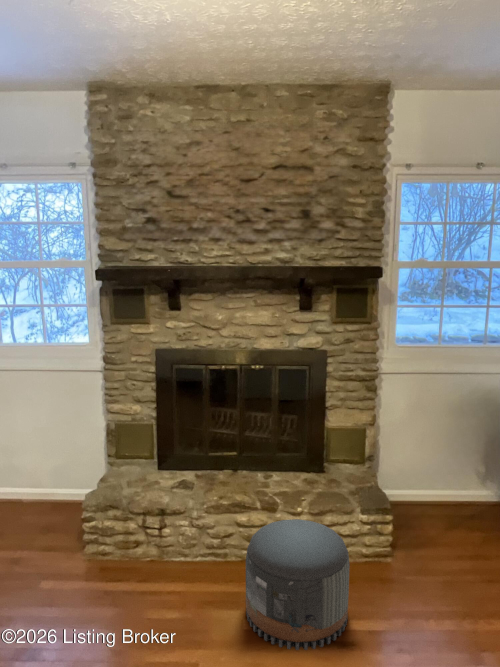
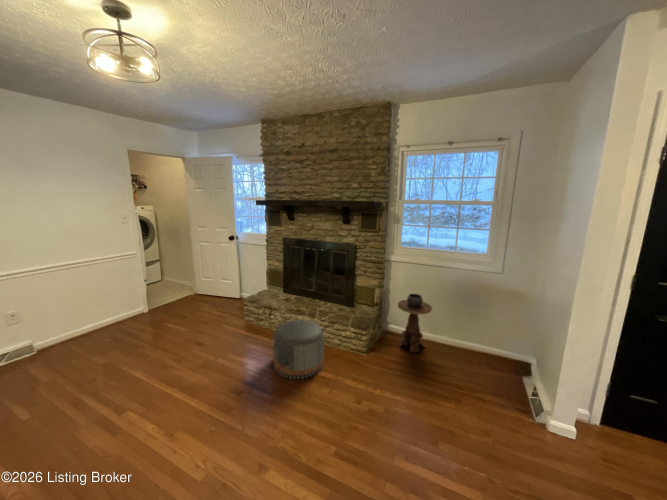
side table: none [410,428,471,531] -> present [398,294,432,352]

